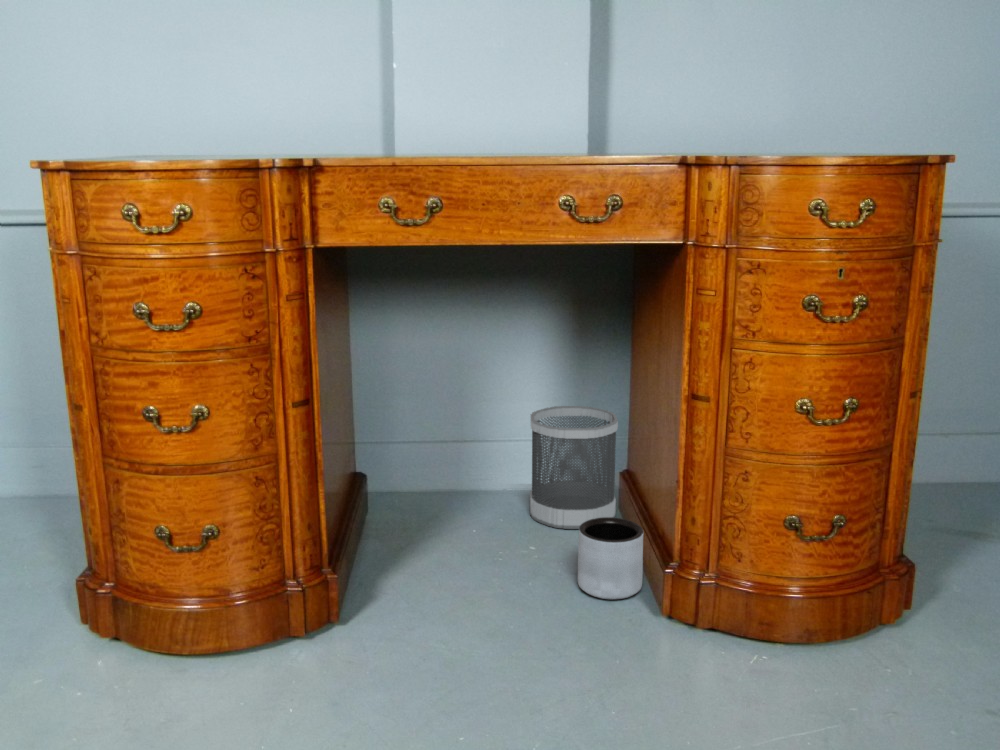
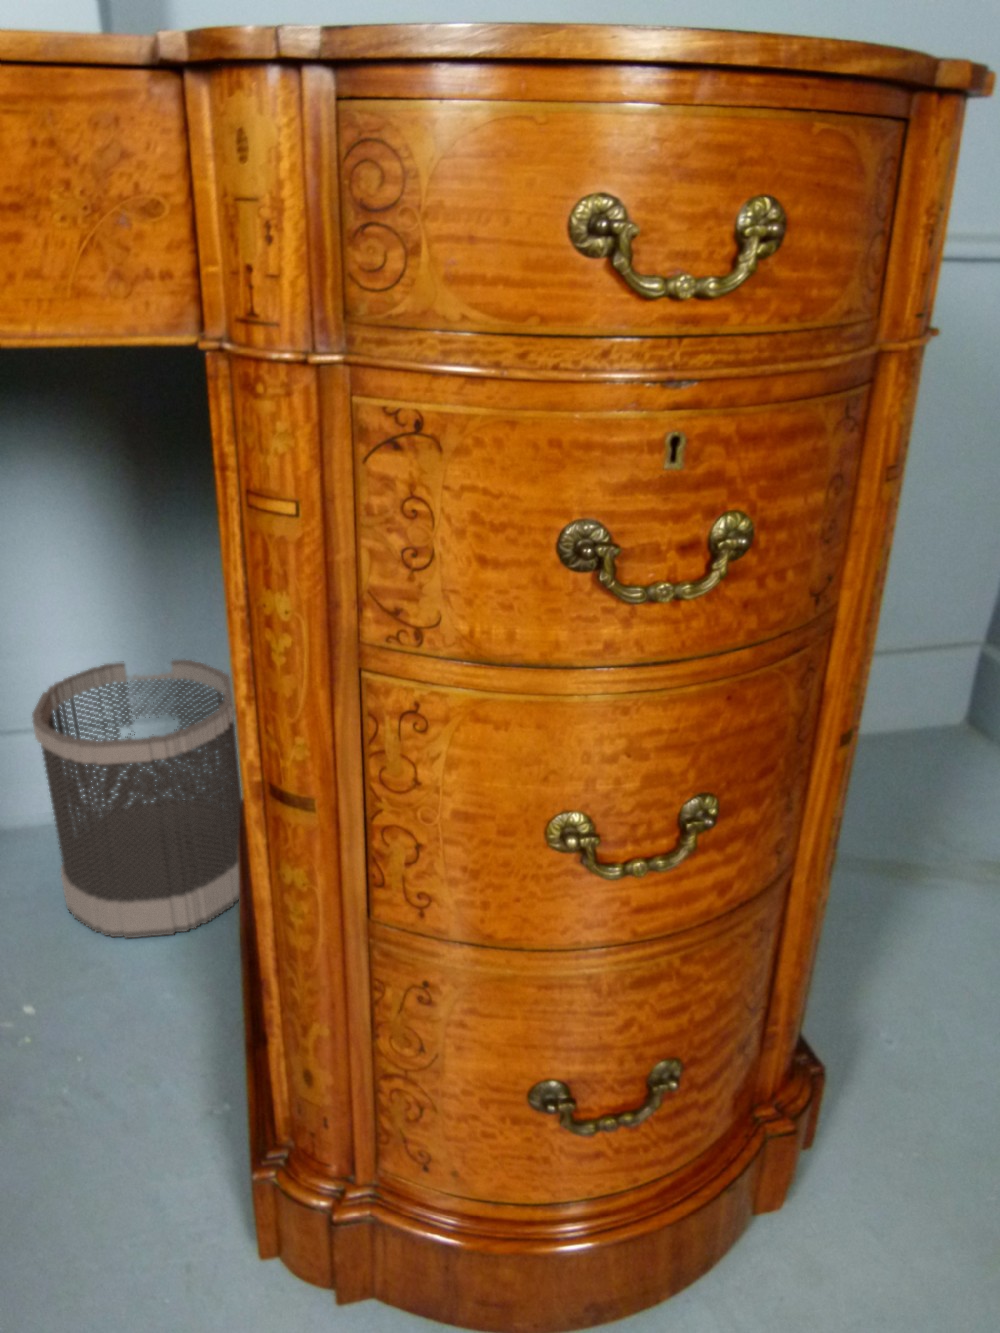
planter: present [578,517,643,599] -> none [68,985,241,1203]

